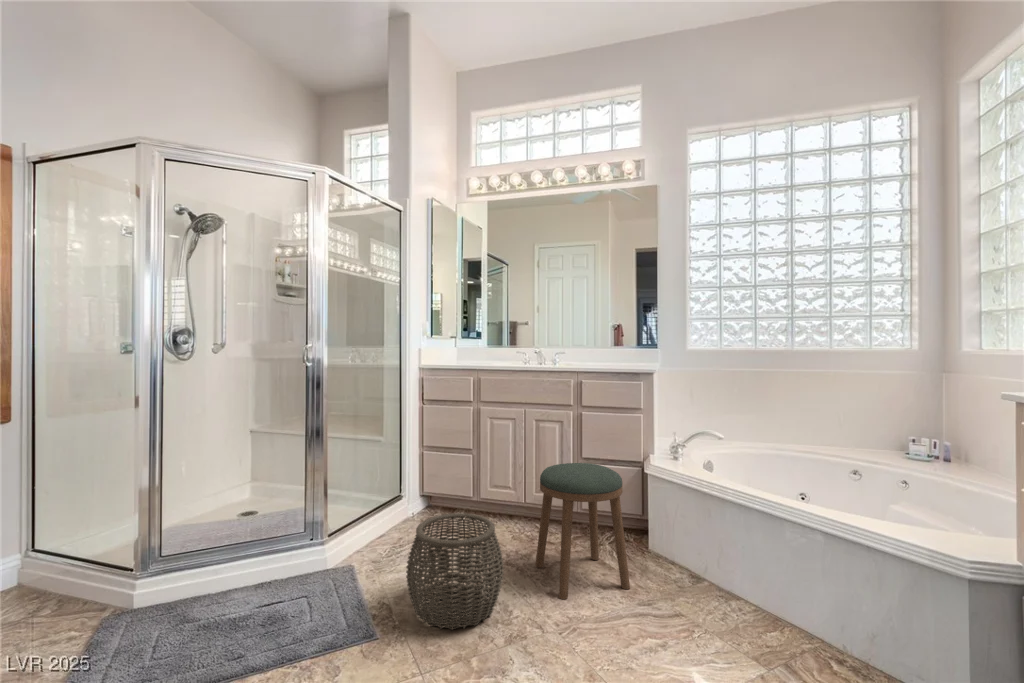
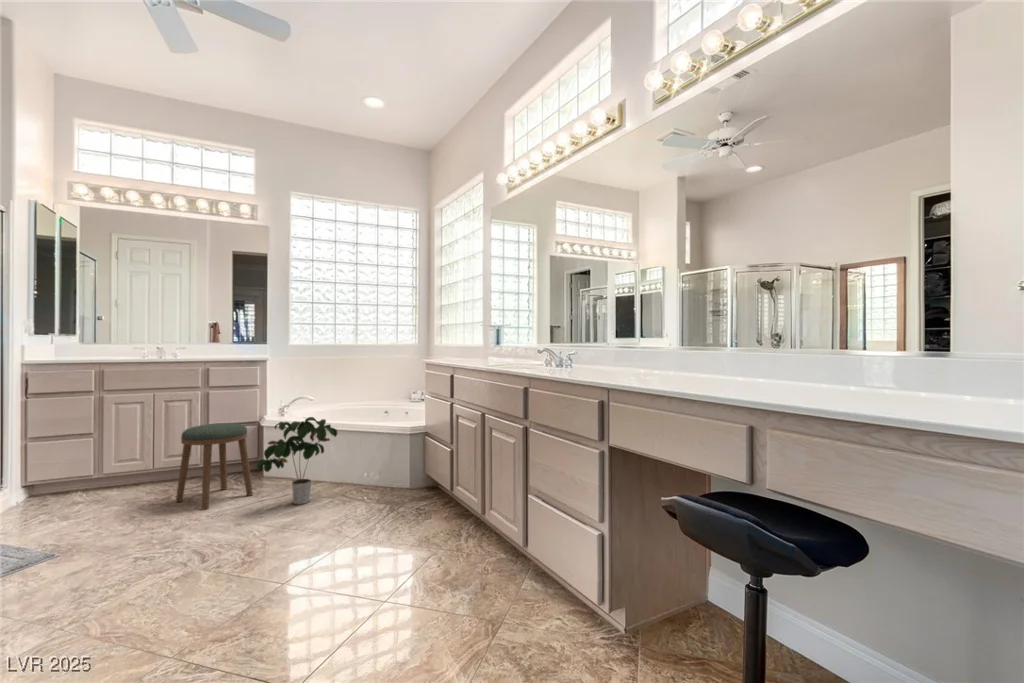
potted plant: none [631,486,775,653] -> present [257,417,338,504]
woven basket: present [406,513,504,630] -> none [67,466,160,545]

